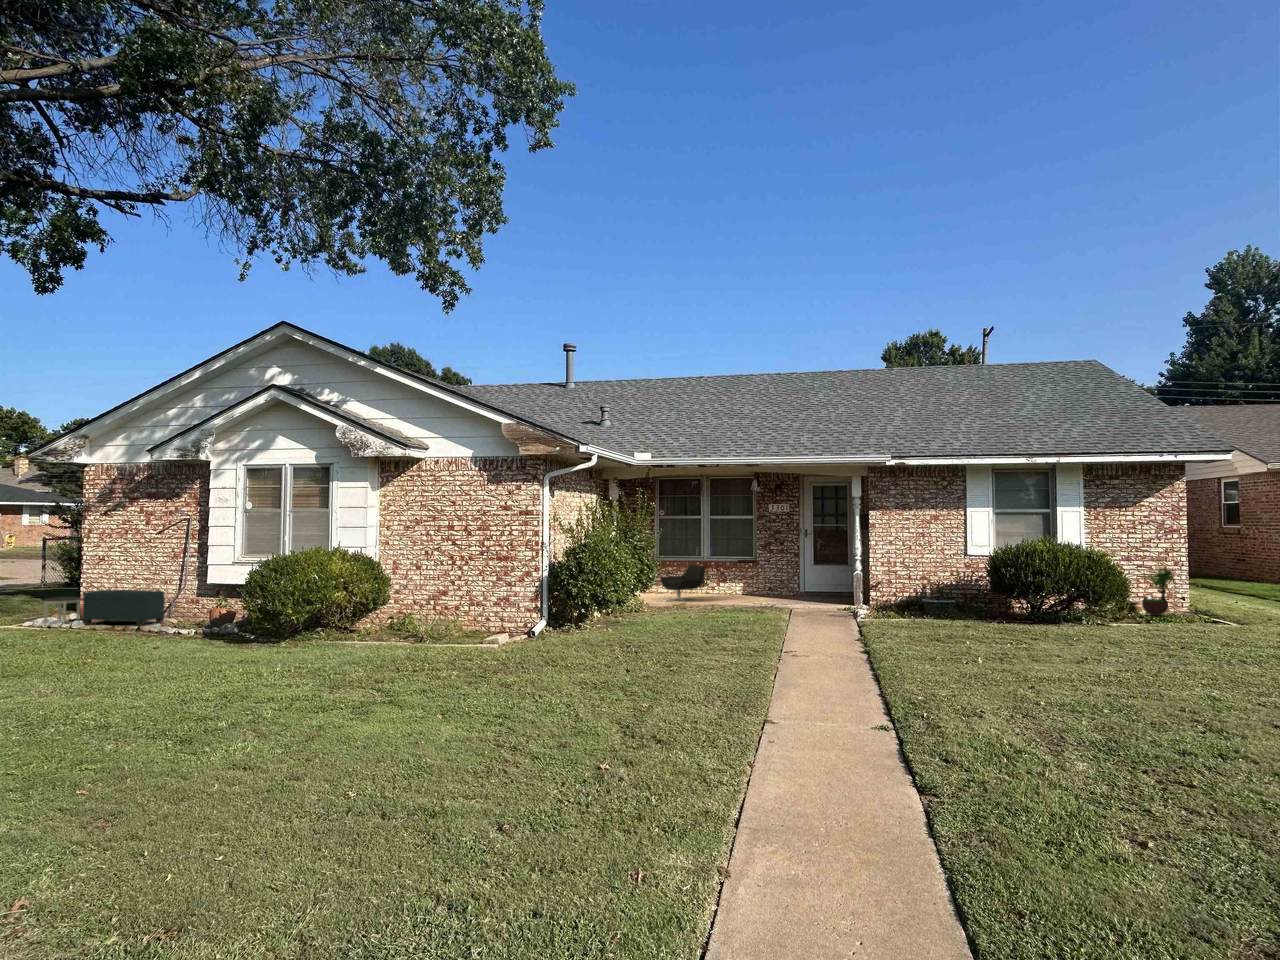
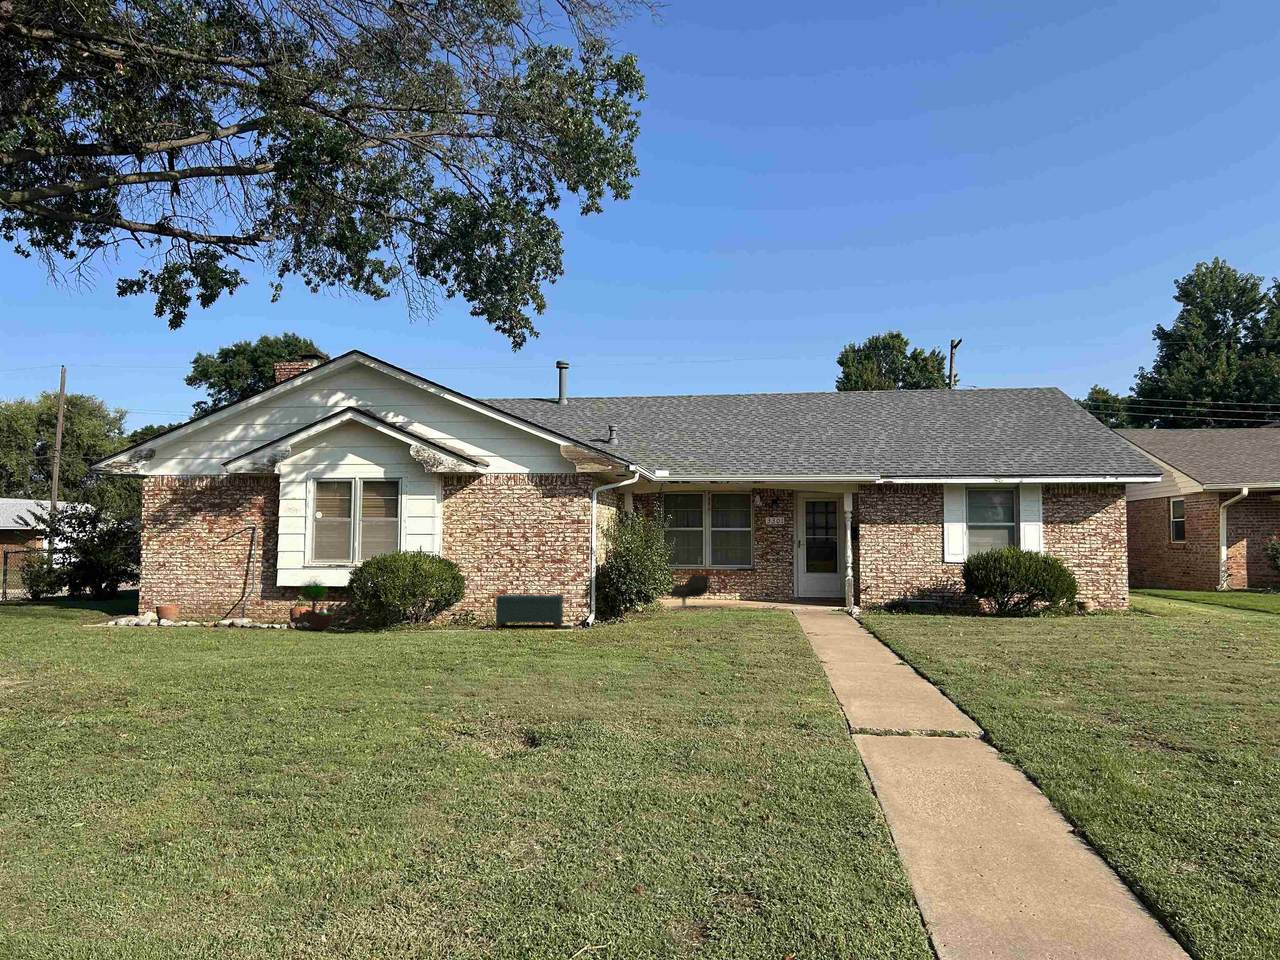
potted tree: present [1142,569,1174,616] -> present [300,581,333,630]
bench: present [83,590,165,626] -> present [496,595,563,628]
round table: present [44,597,80,623] -> none [113,600,145,624]

